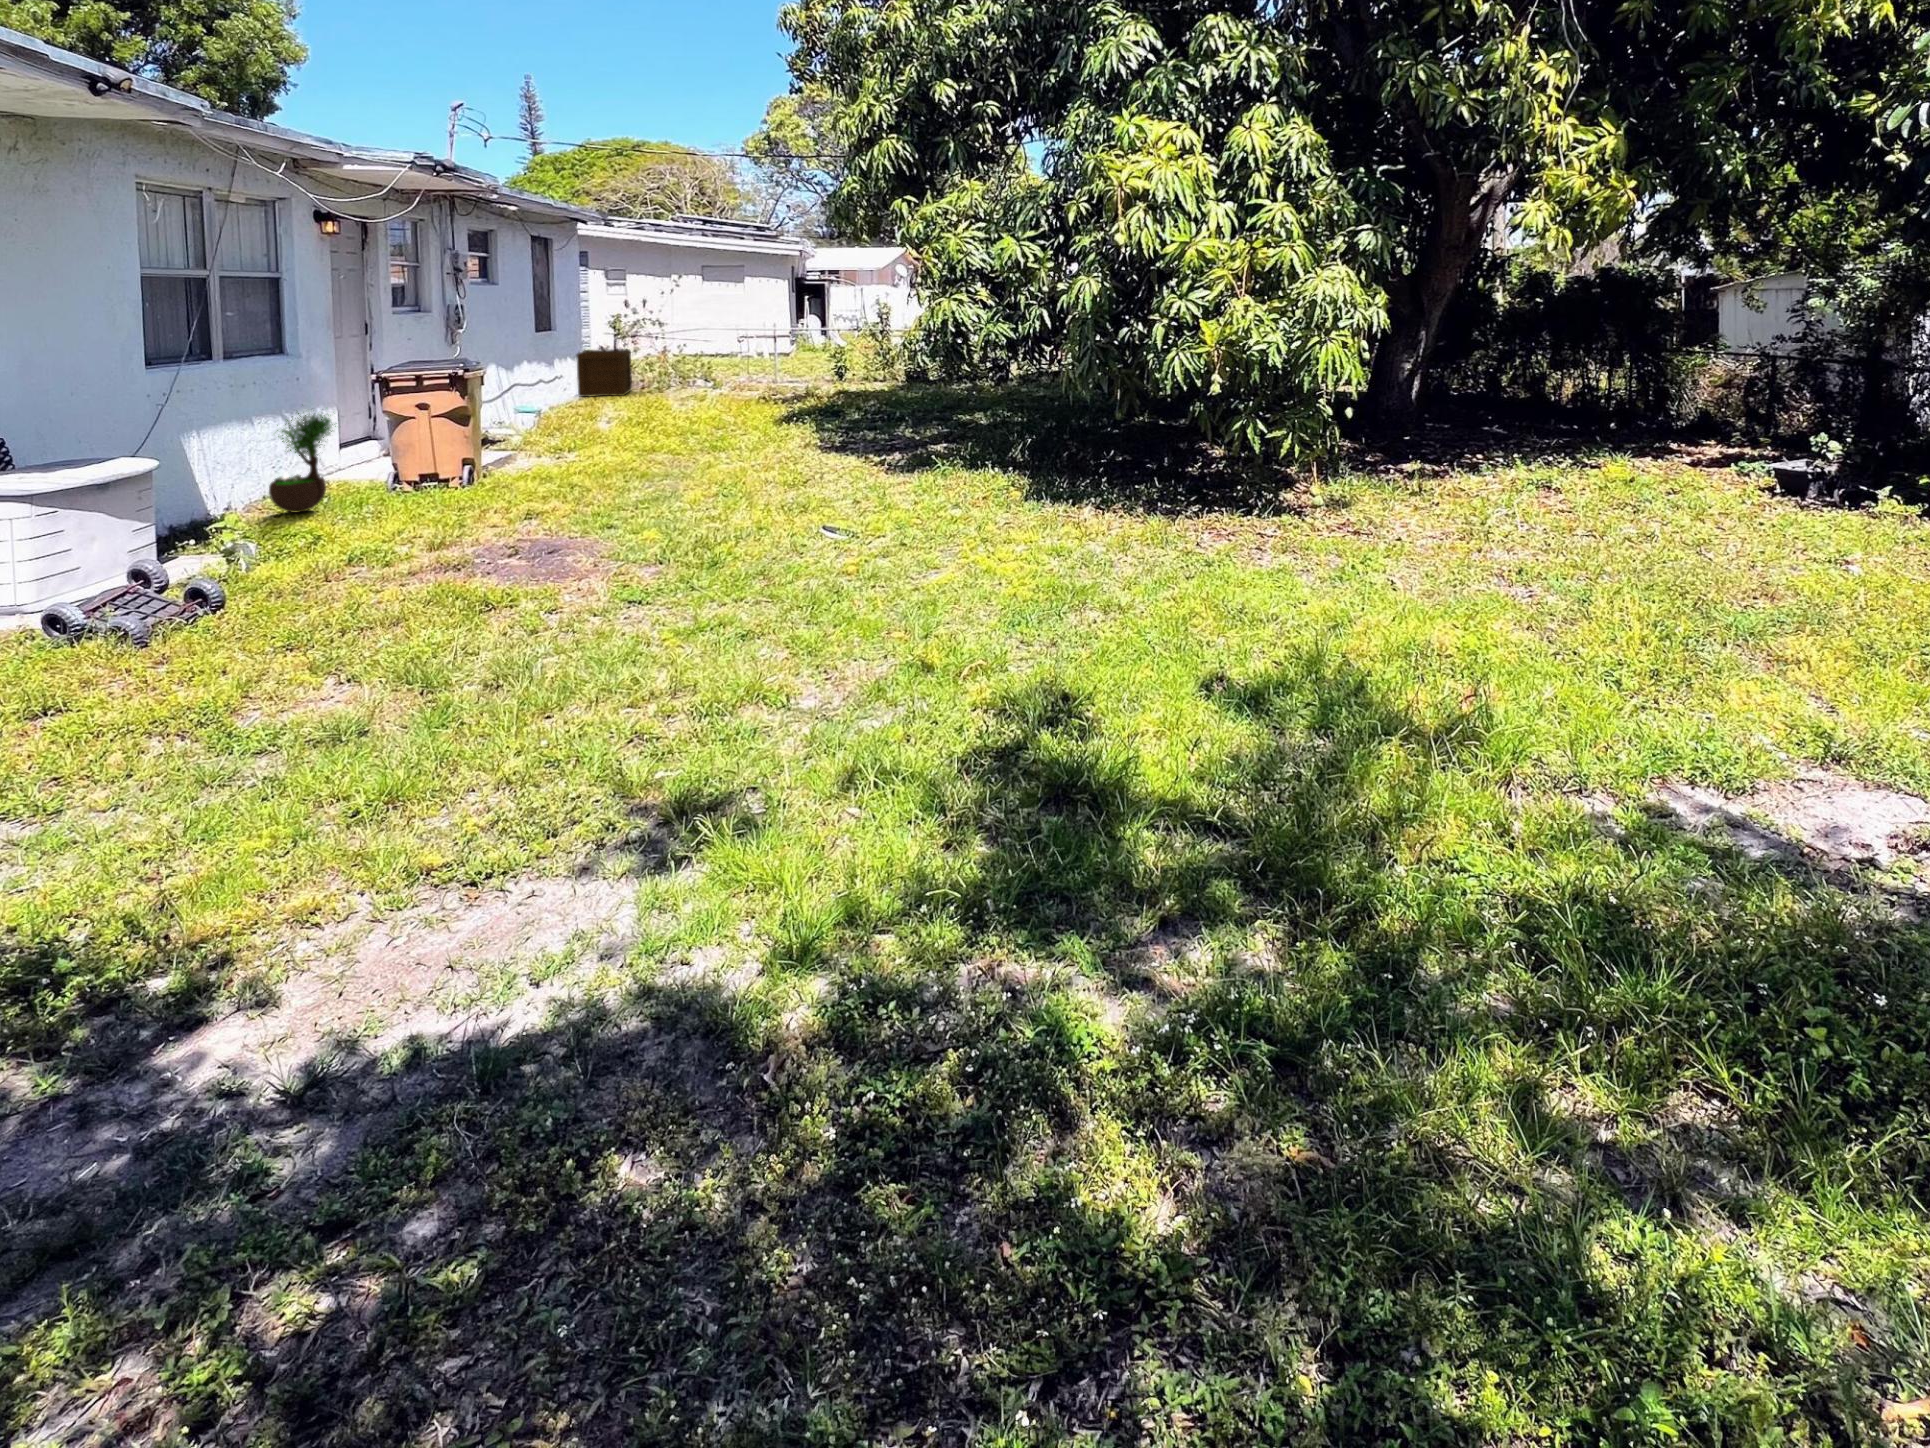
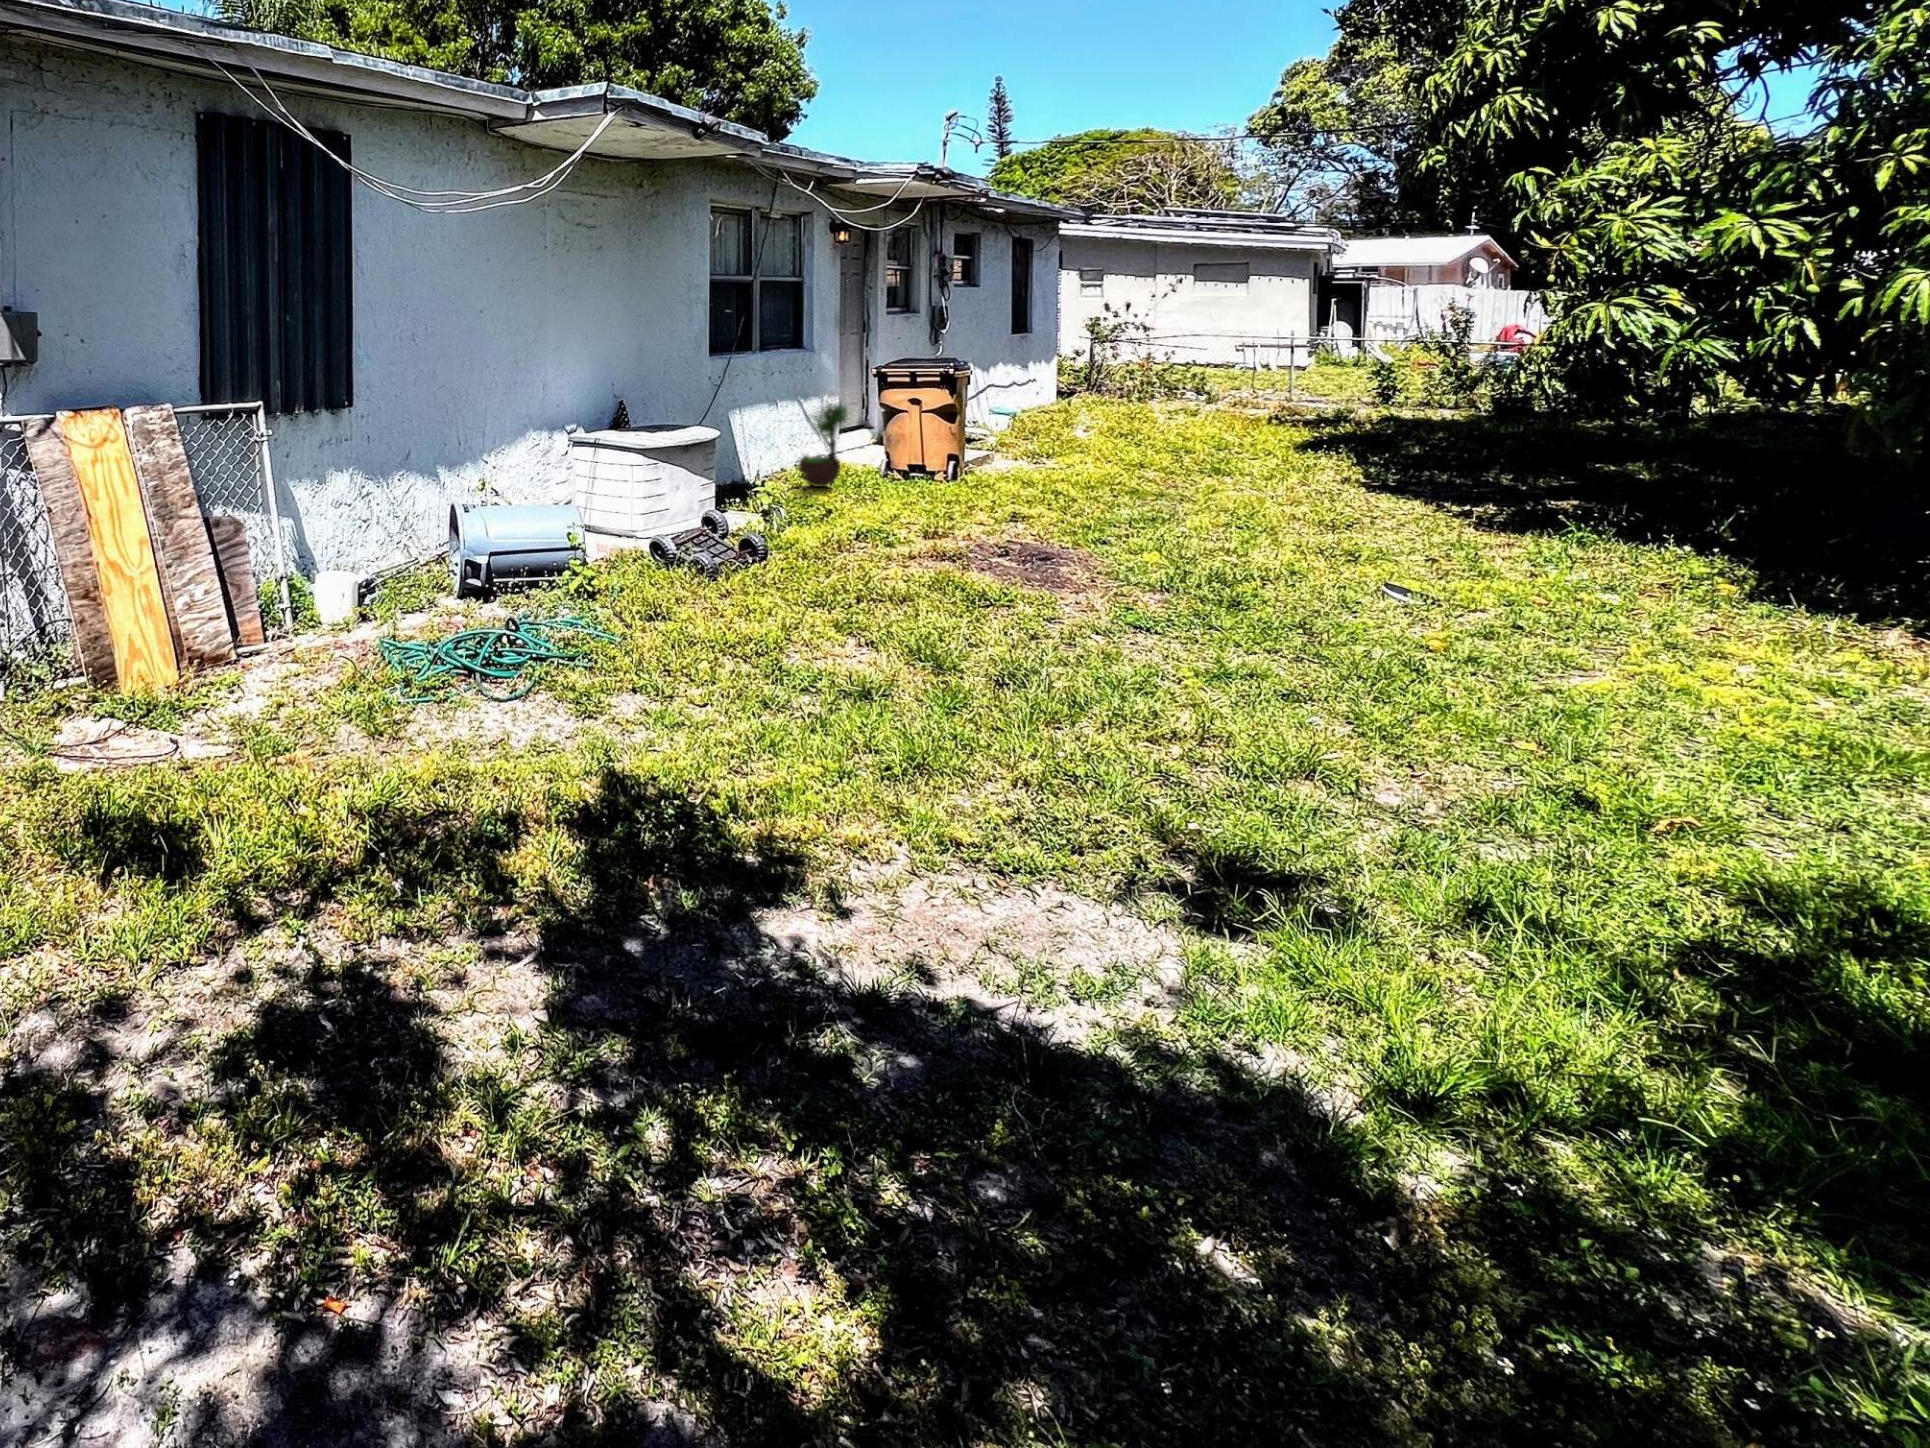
wooden crate: present [576,349,632,397] -> none [1048,358,1108,408]

